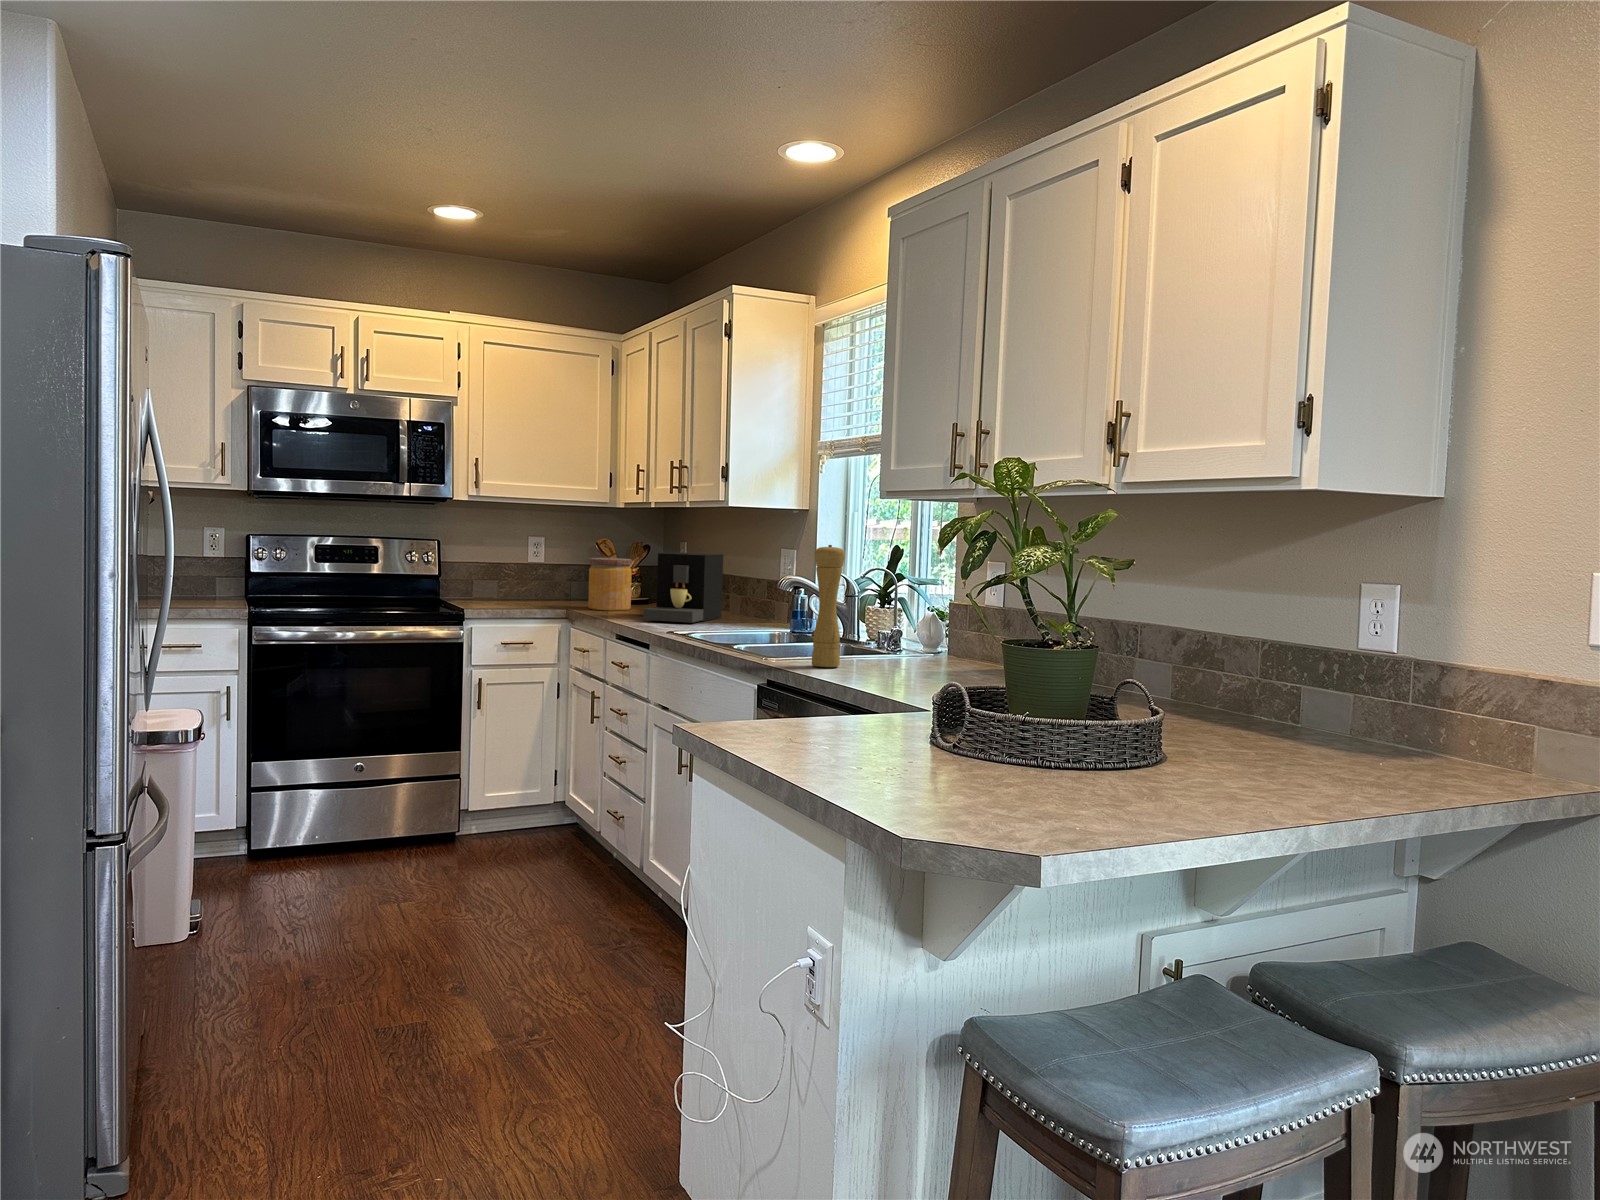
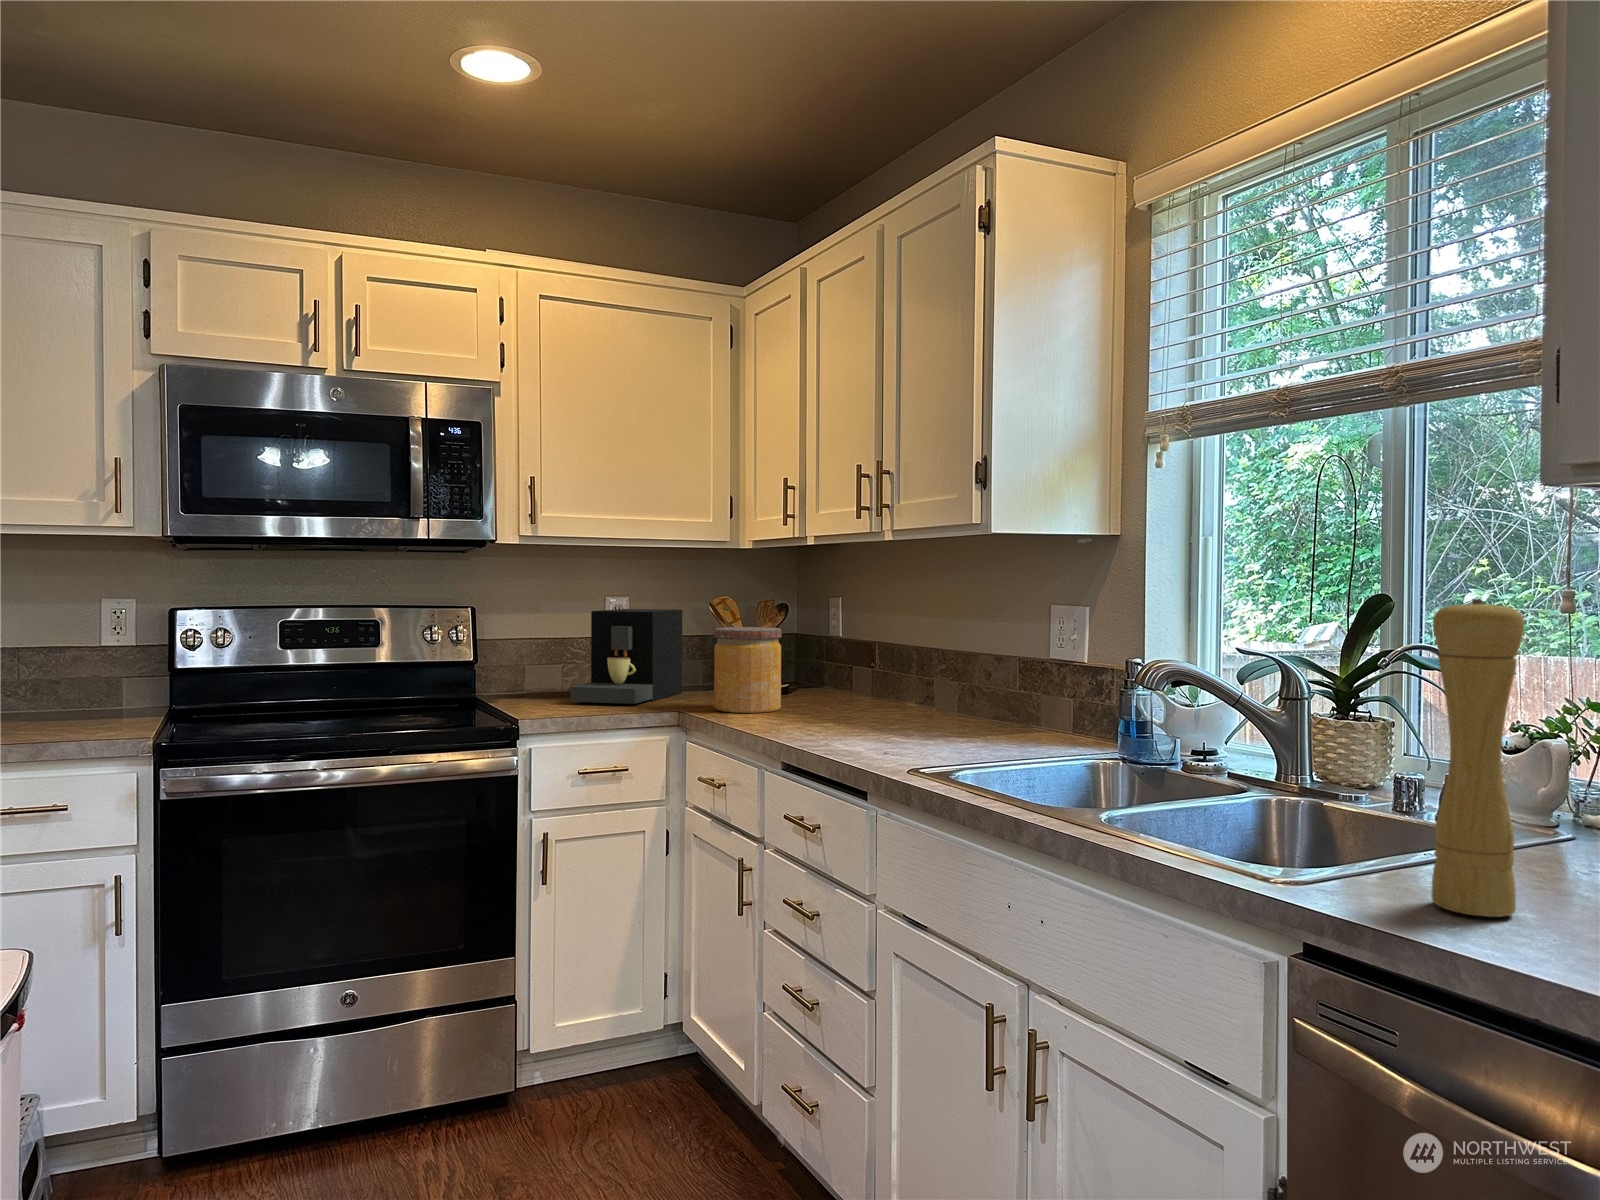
coffee maker: present [643,552,723,623] -> present [570,609,682,704]

